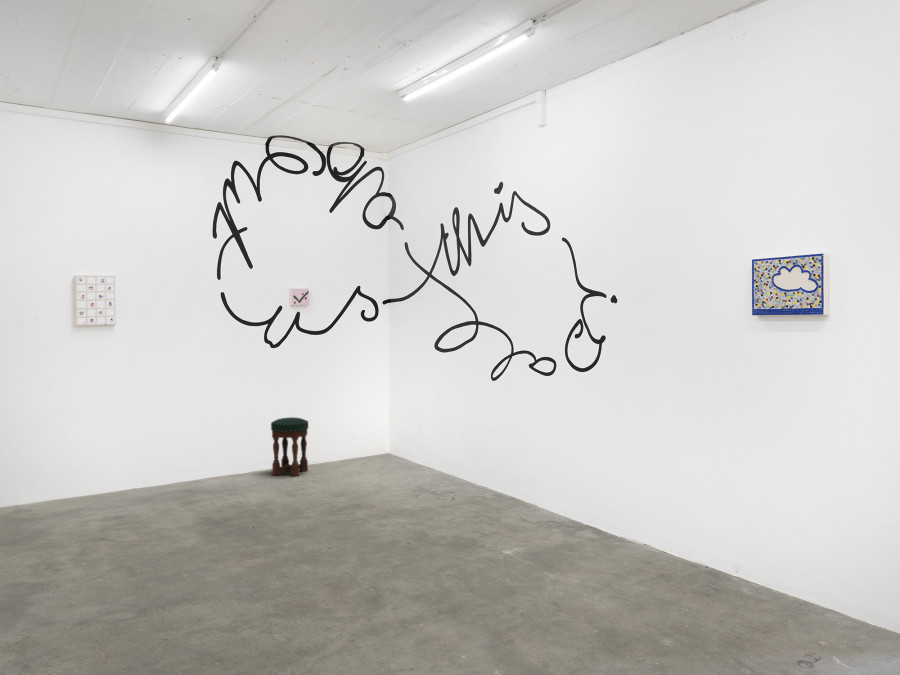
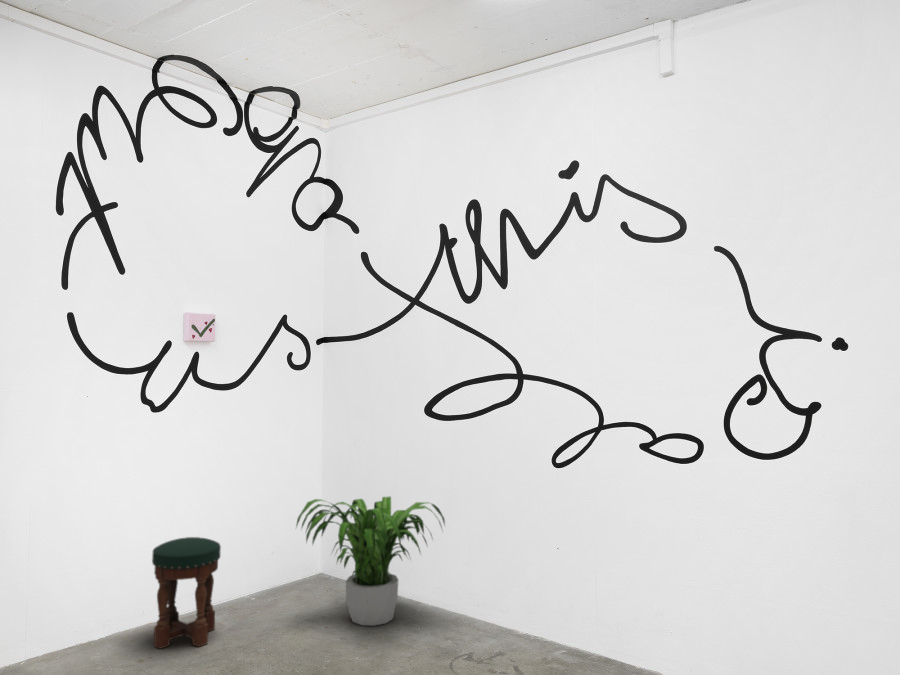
potted plant: none [351,399,440,476] -> present [297,497,445,626]

